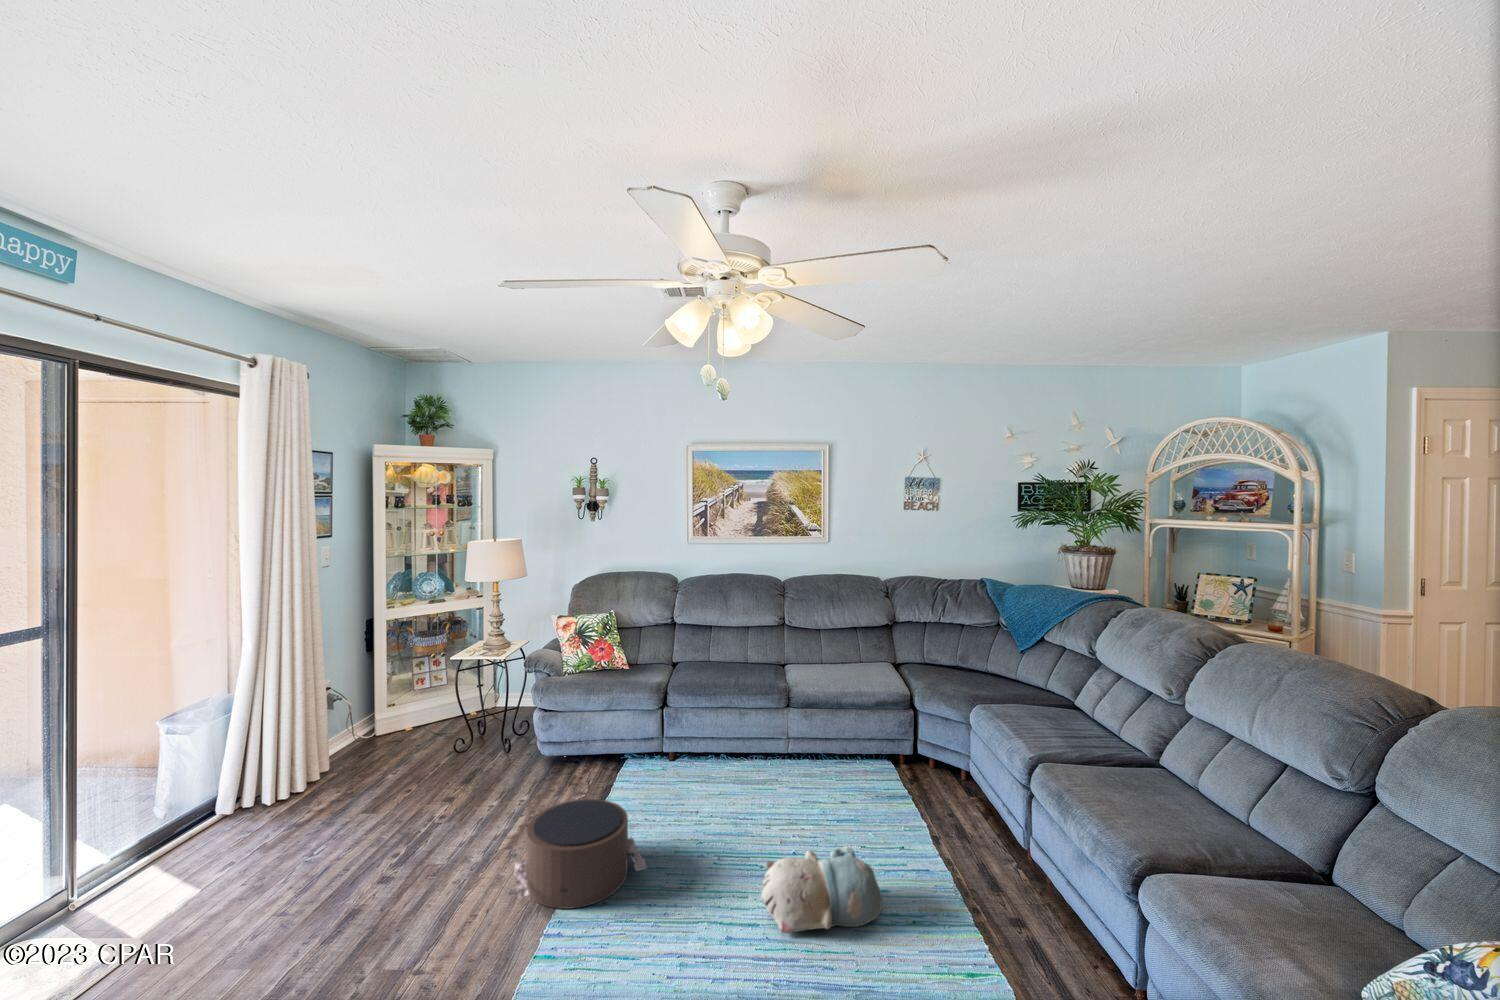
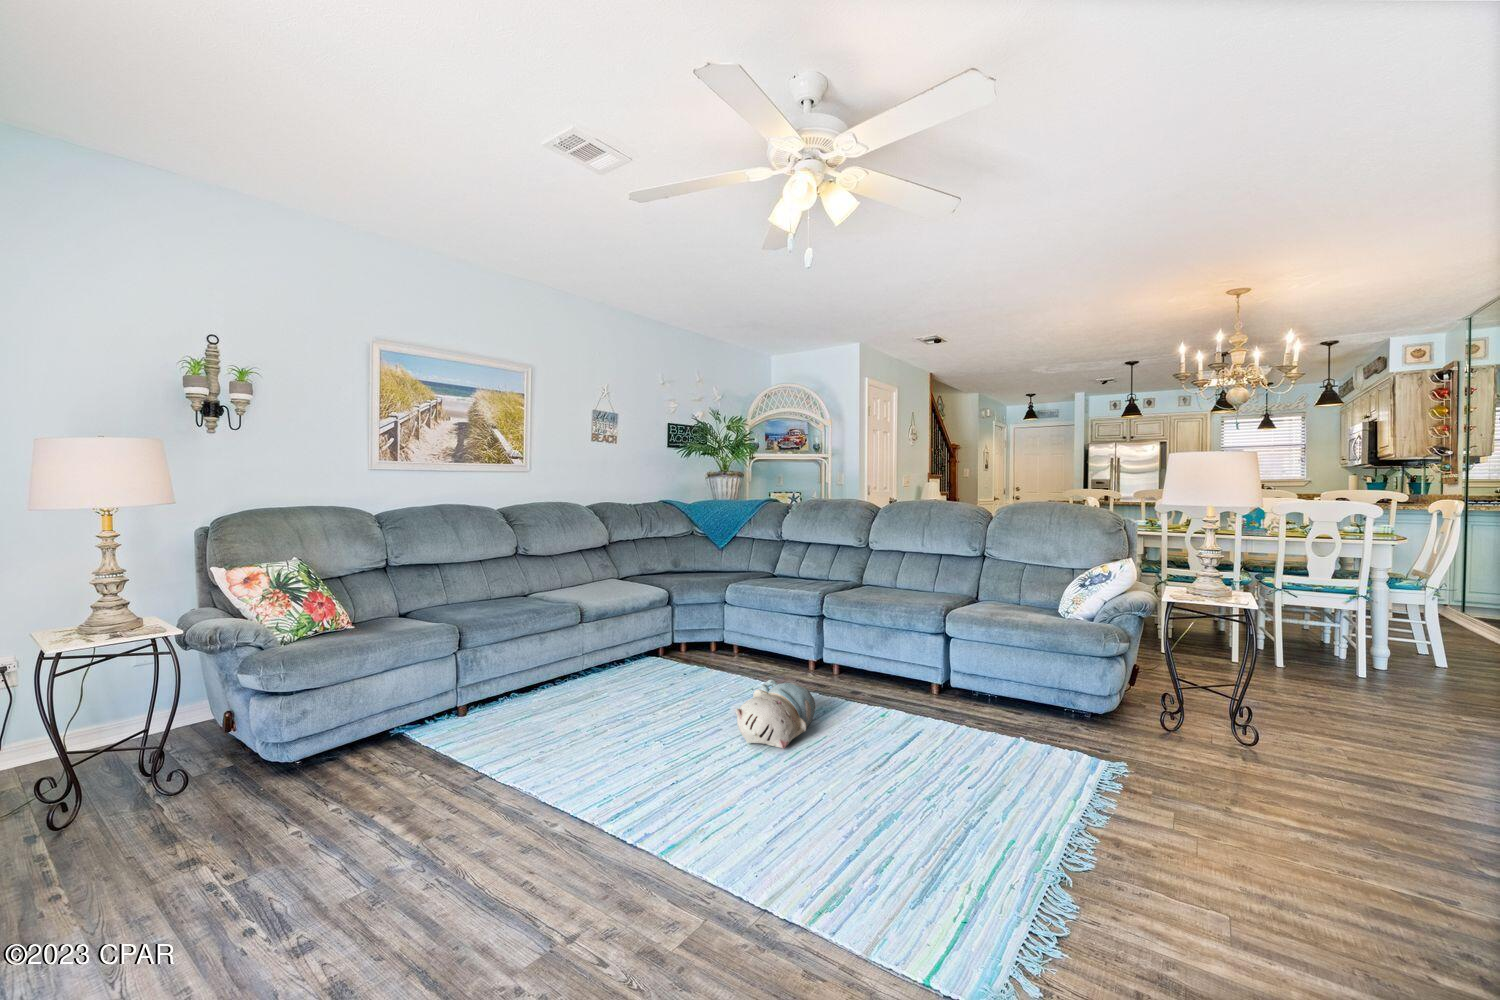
pouf: present [514,799,646,909] -> none [502,723,639,846]

